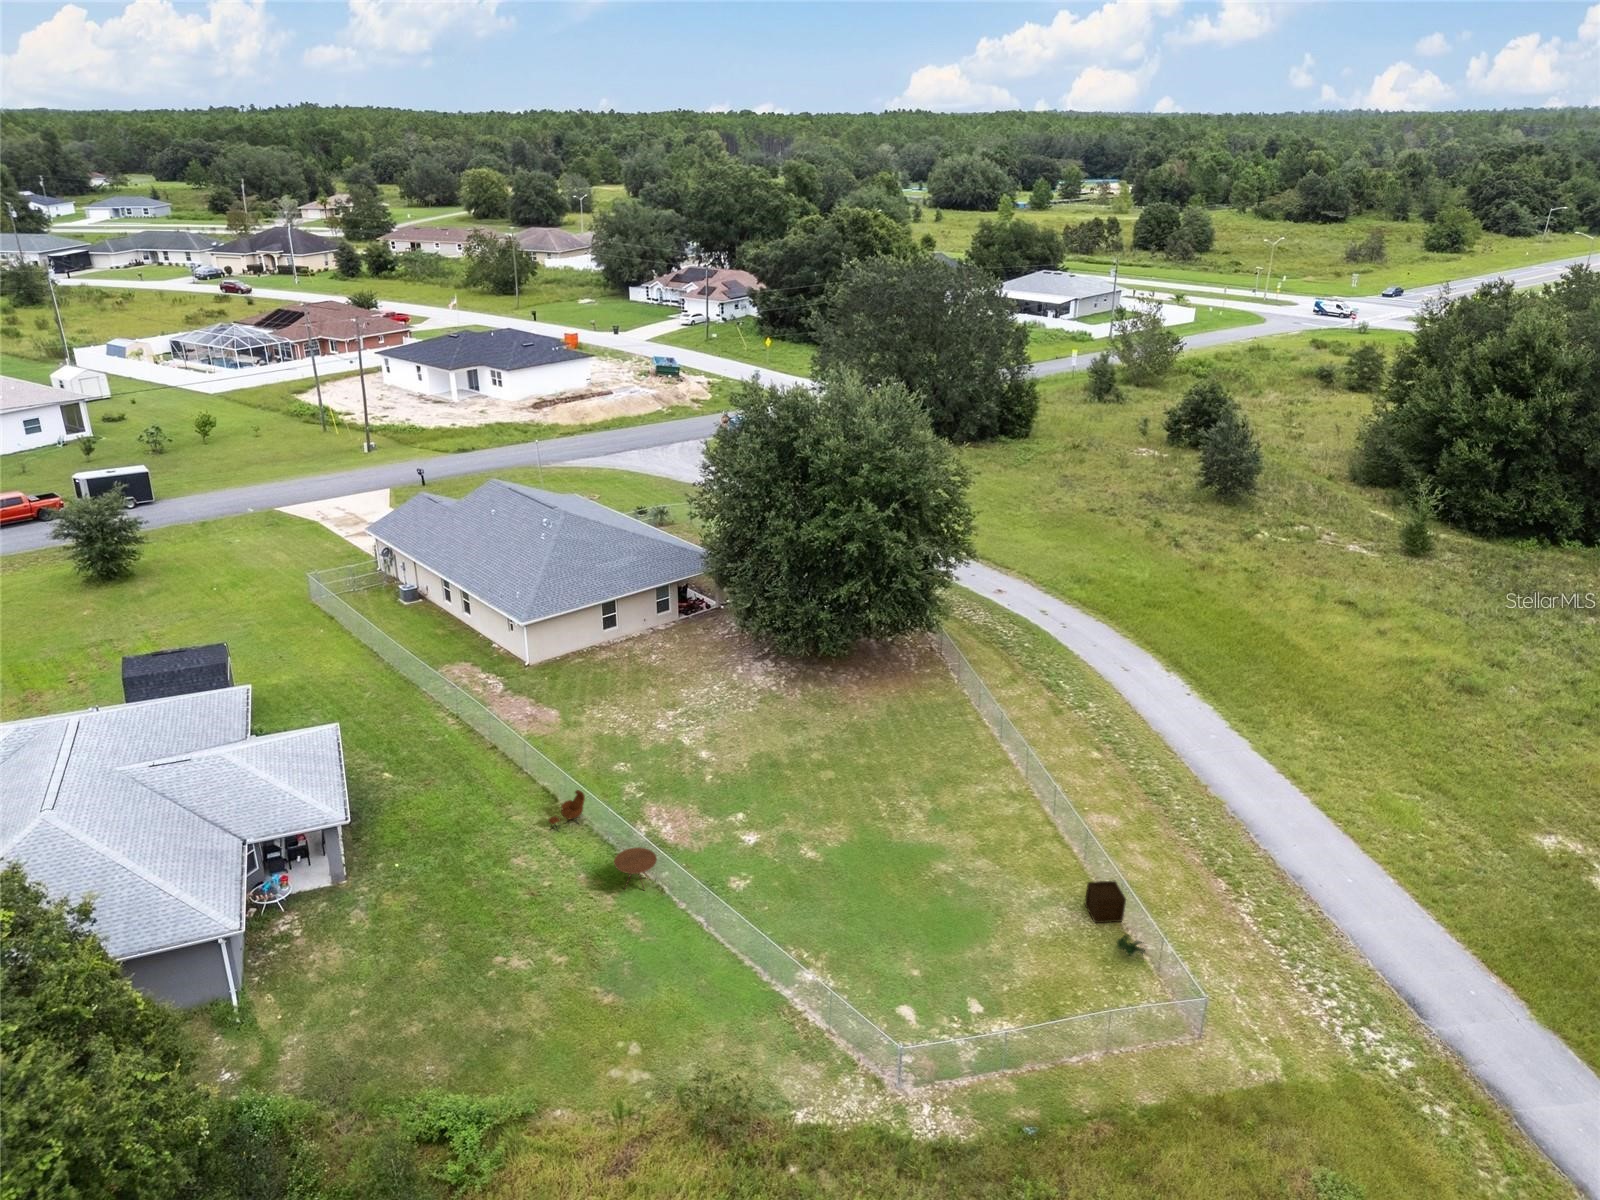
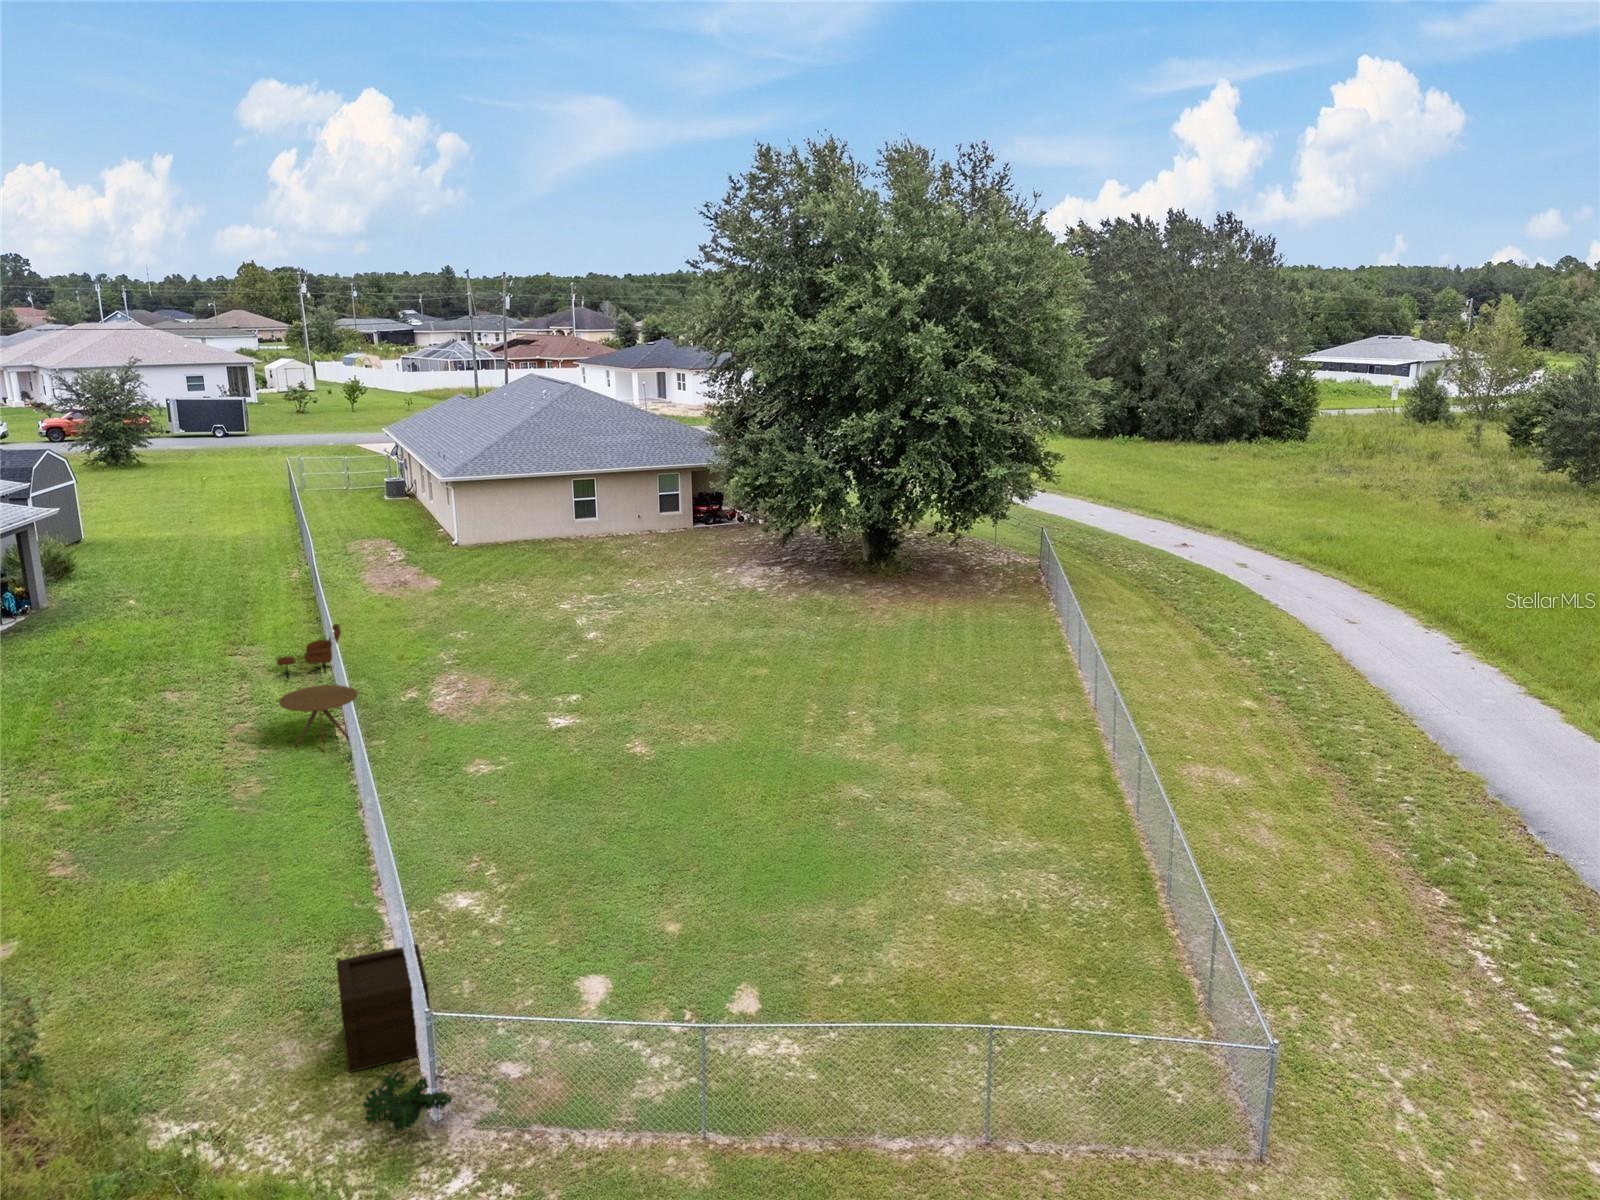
wooden crate: present [1085,881,1126,923] -> present [336,944,430,1072]
potted plant: present [1117,935,1145,956] -> present [363,1070,452,1131]

